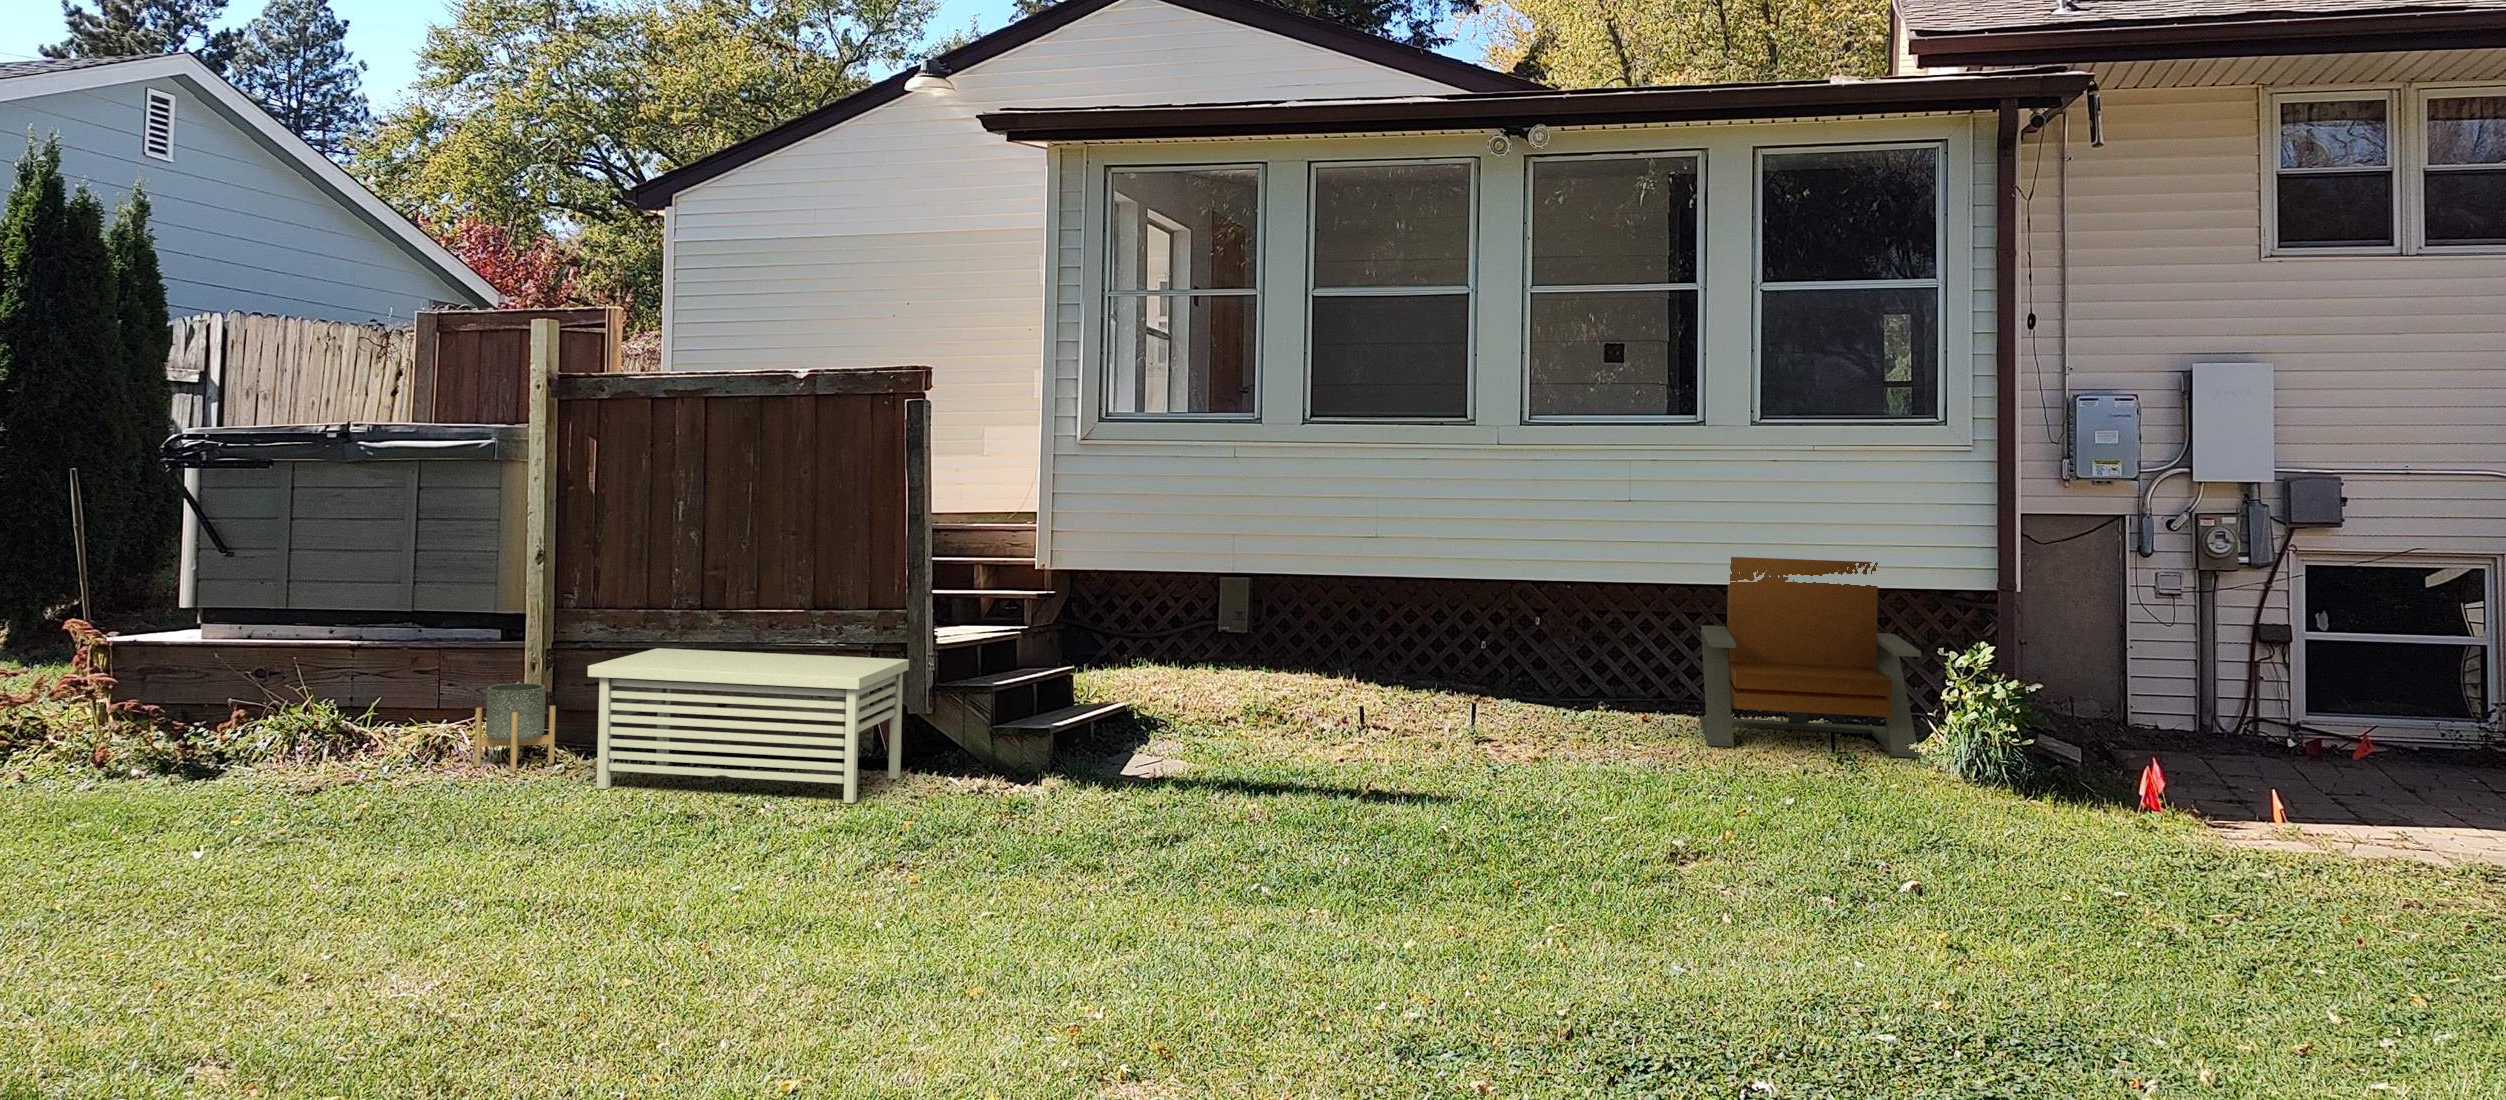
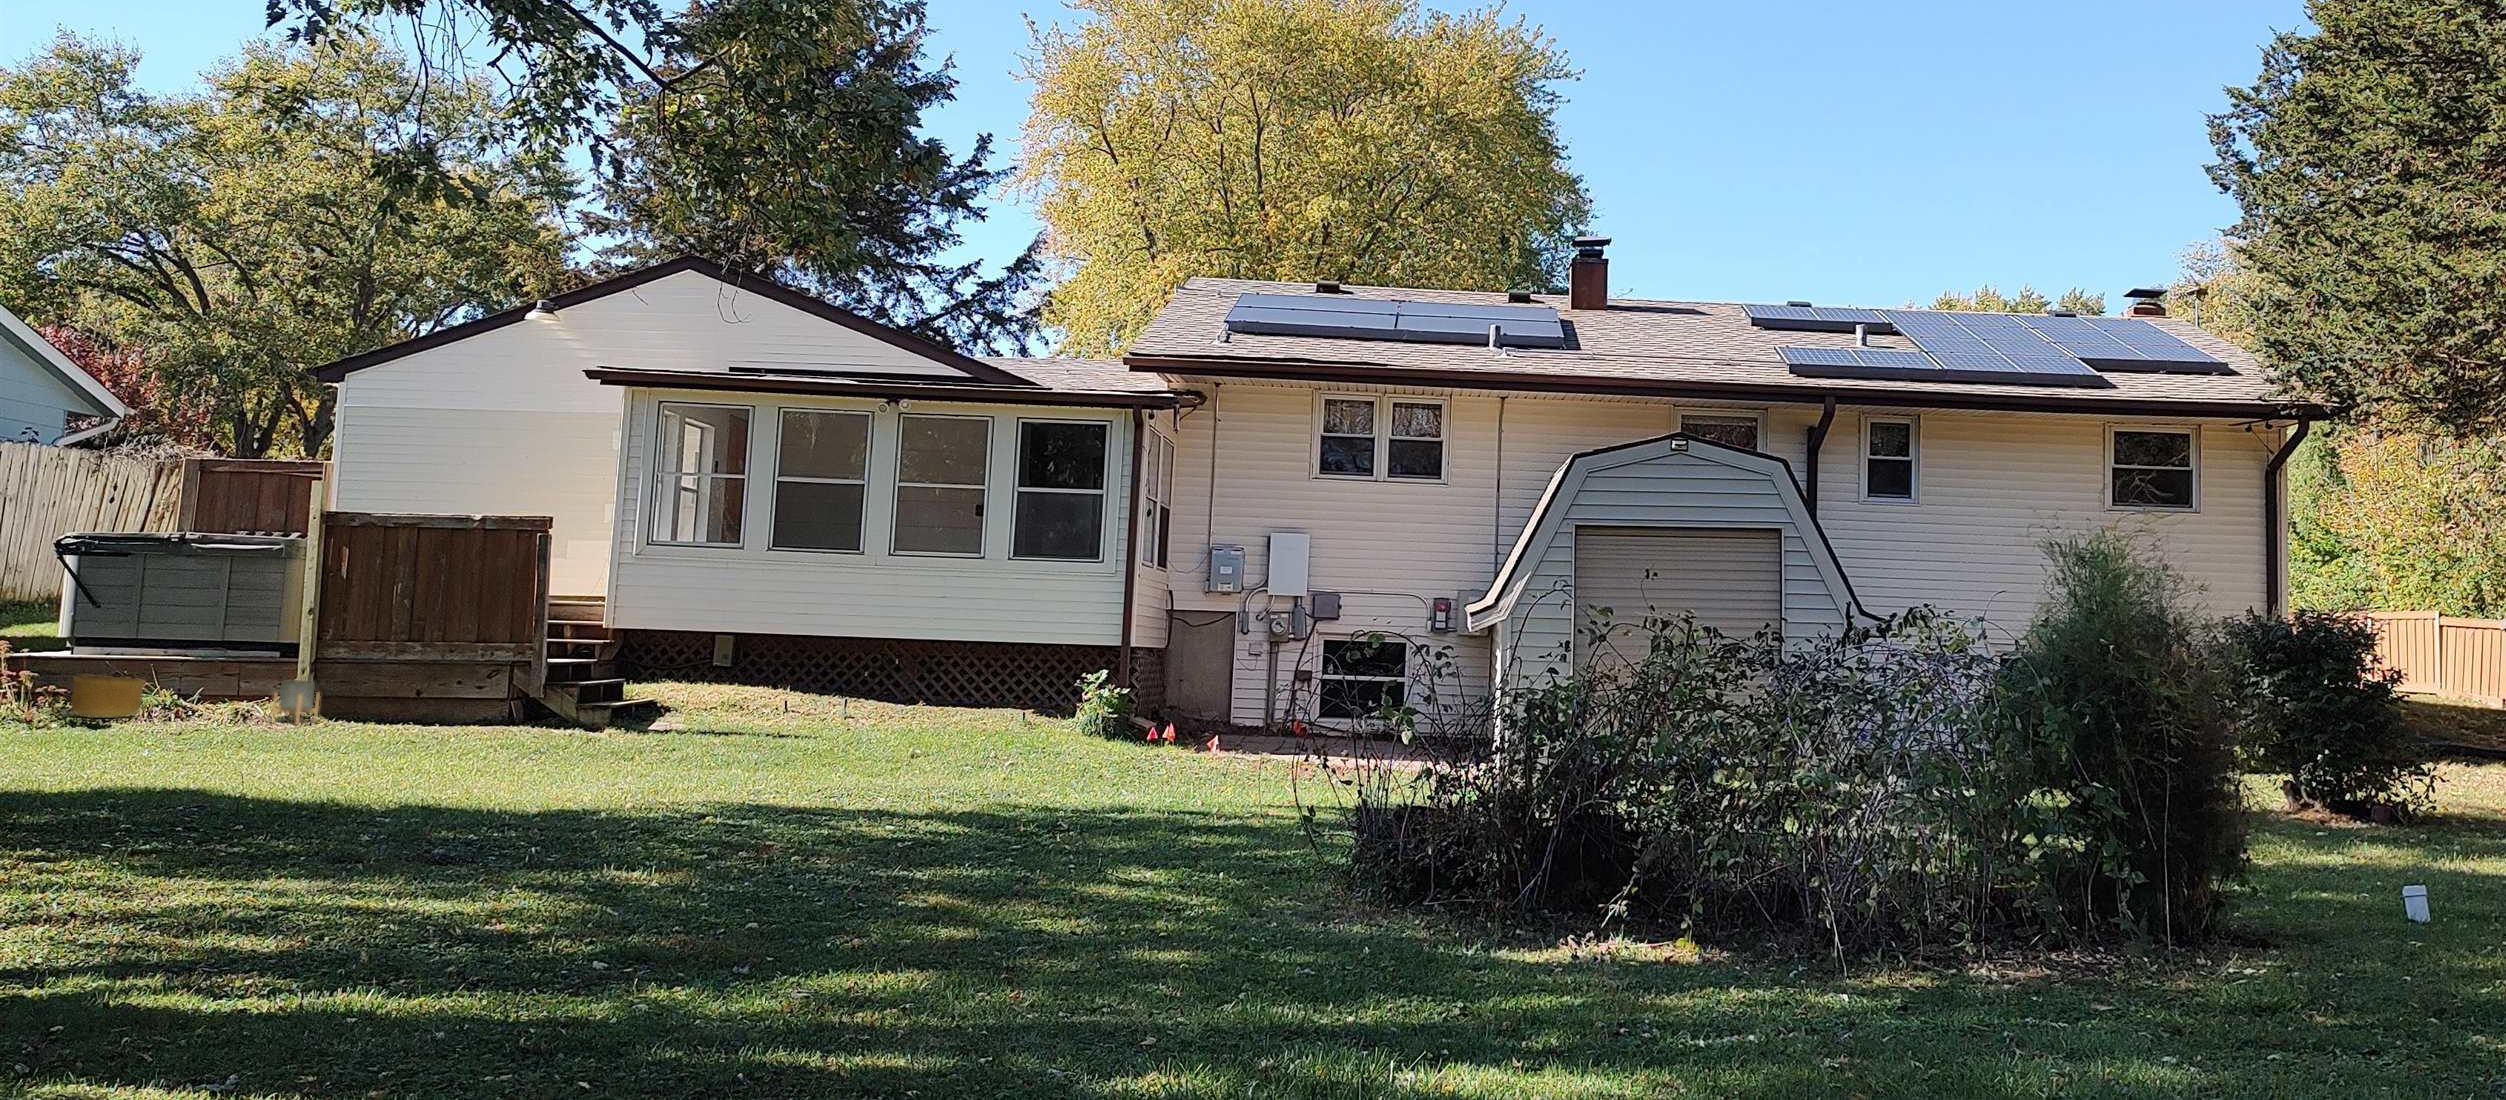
lounge chair: present [1700,557,1921,758] -> none [978,629,1094,730]
storage bench: present [588,648,909,803] -> none [353,663,531,737]
basket: none [160,676,289,757] -> present [71,675,145,718]

